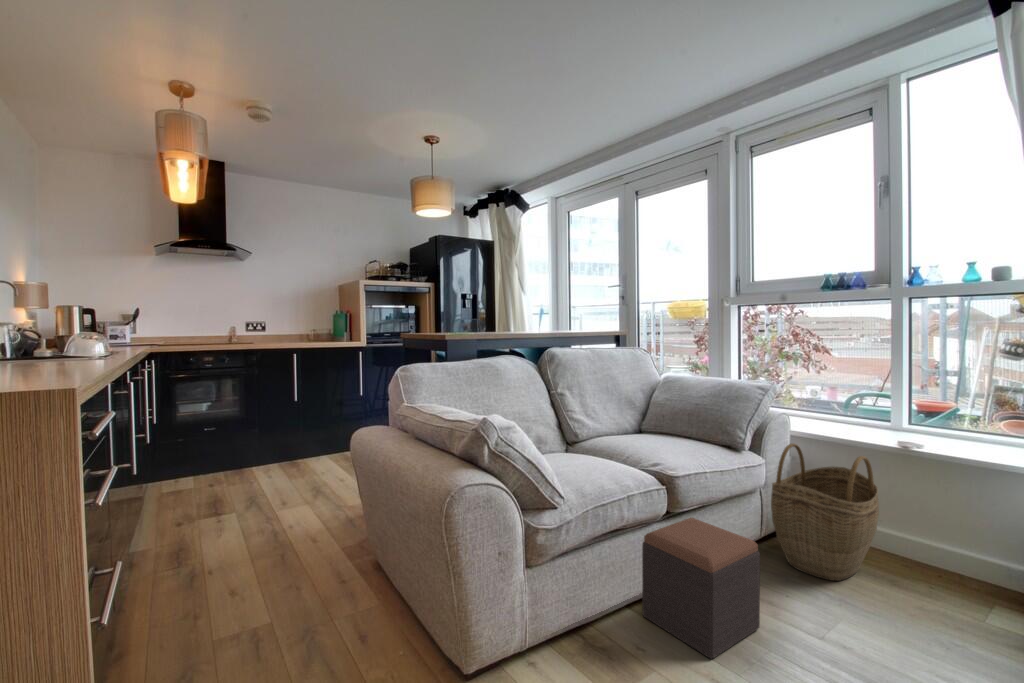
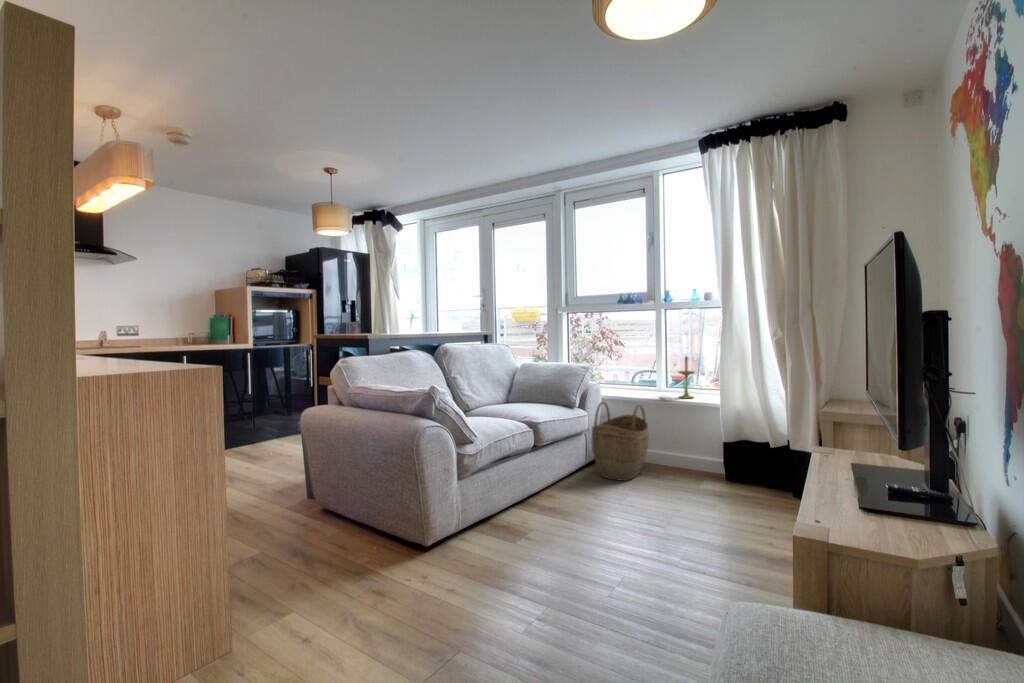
candle: none [938,374,976,449] -> present [679,357,694,398]
footstool: present [642,518,760,659] -> none [521,448,588,522]

